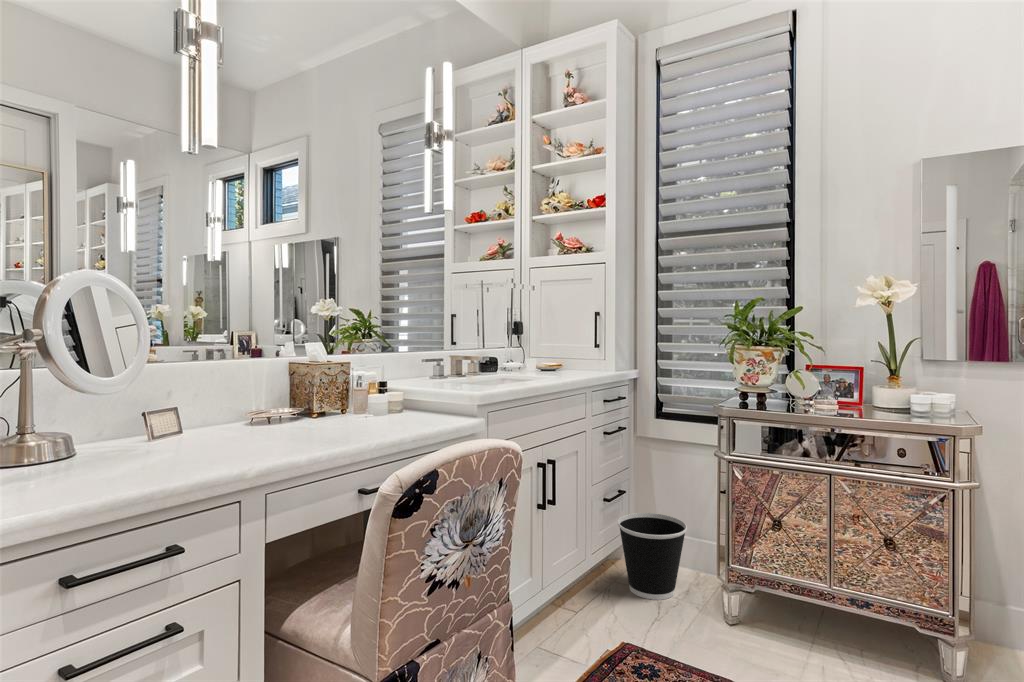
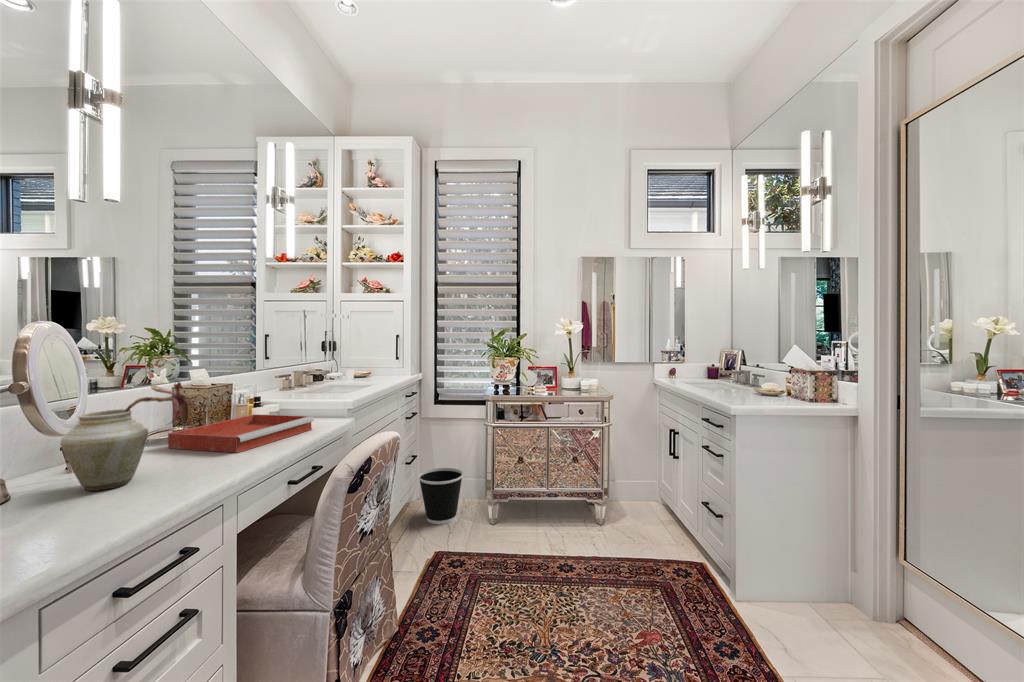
vase: none [93,341,222,463] -> present [60,382,190,491]
tray: none [255,401,418,443] -> present [168,414,314,452]

